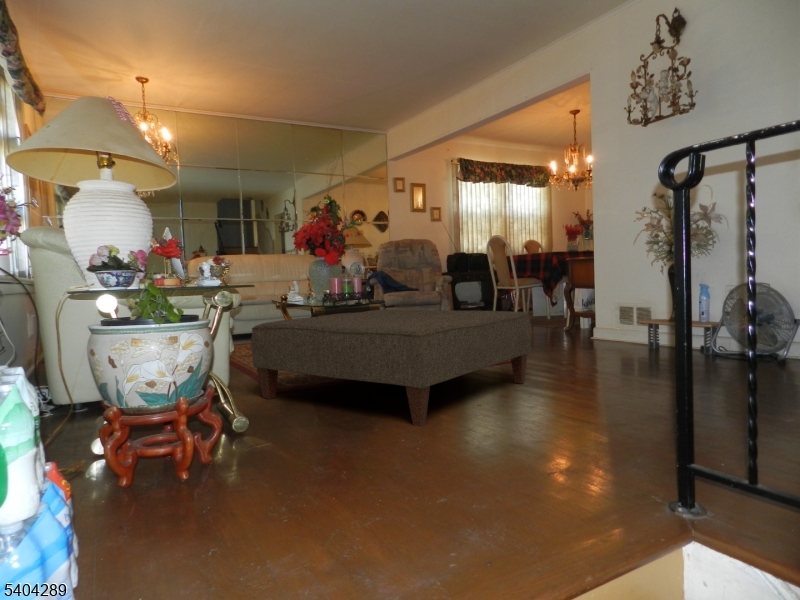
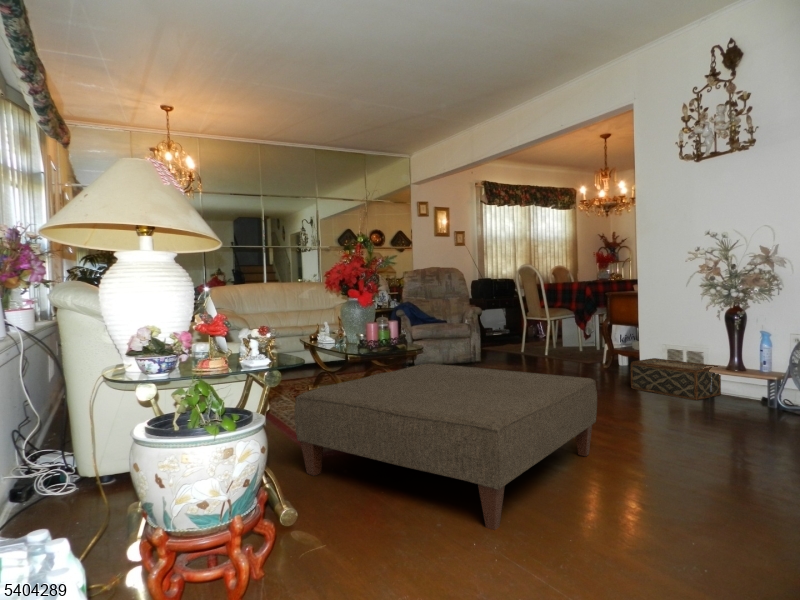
woven basket: none [584,315,665,349] -> present [631,358,721,400]

